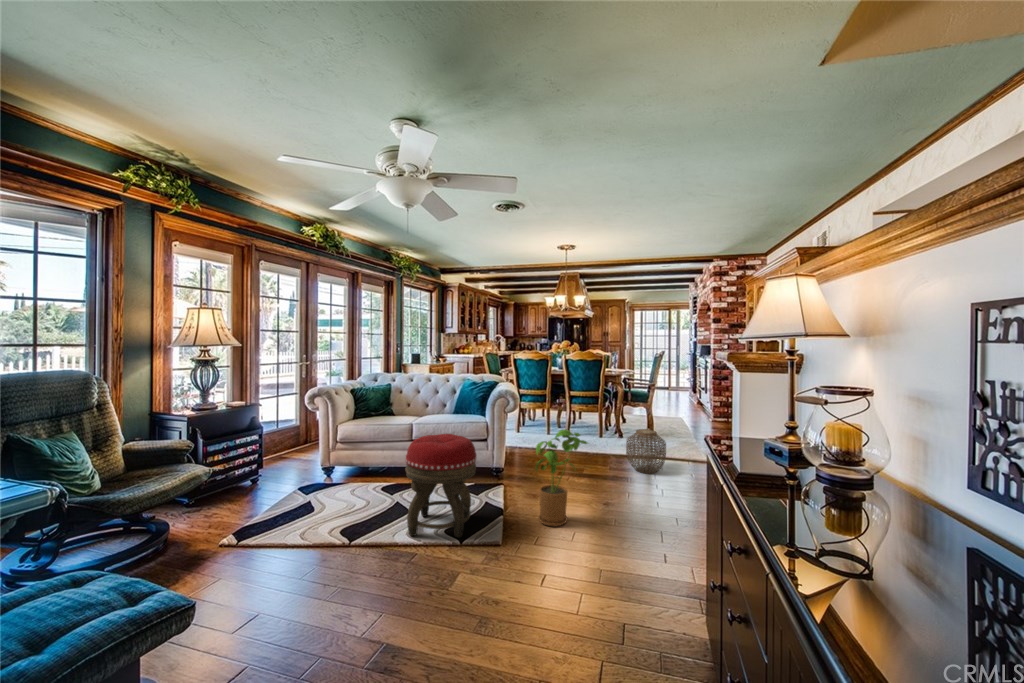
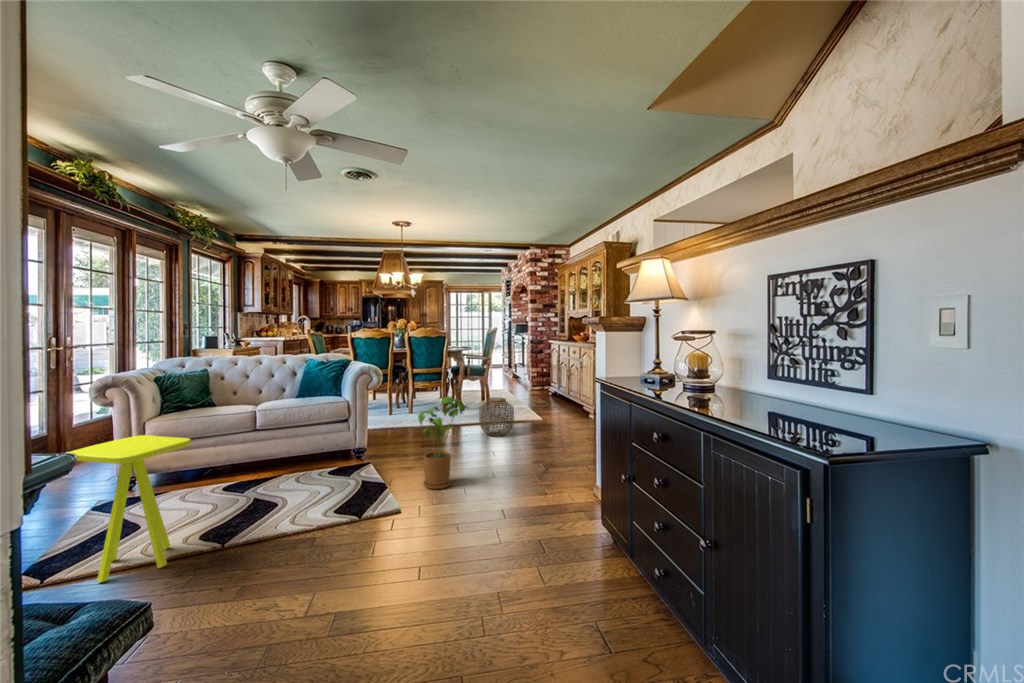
footstool: present [406,434,476,538] -> none [281,413,363,524]
side table: none [249,440,330,556] -> present [68,435,191,582]

